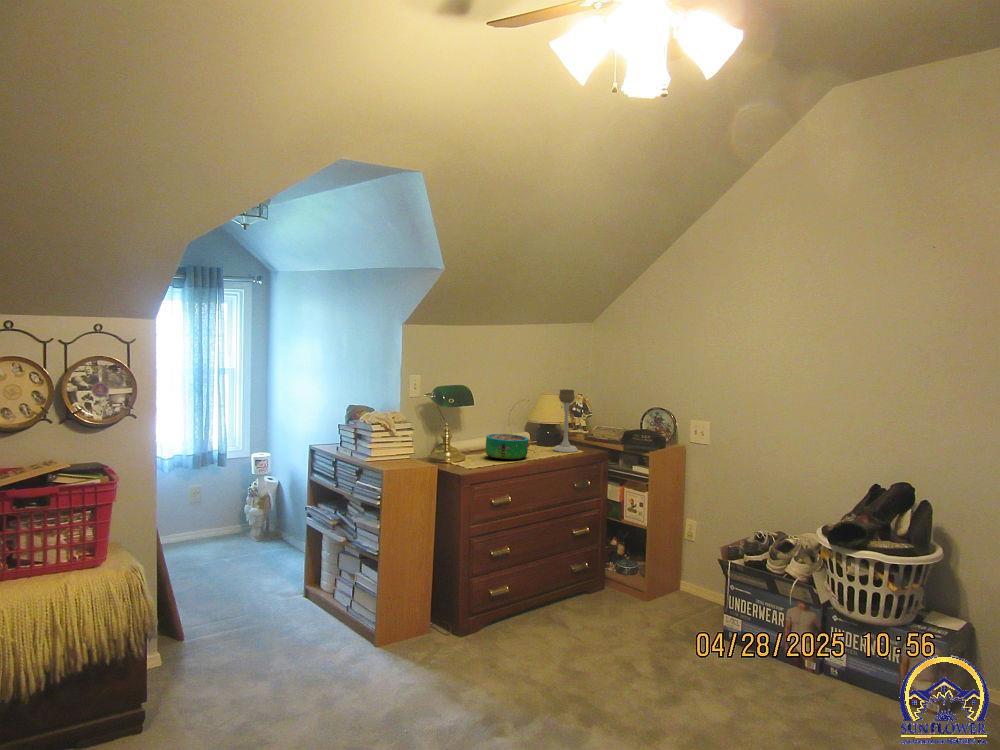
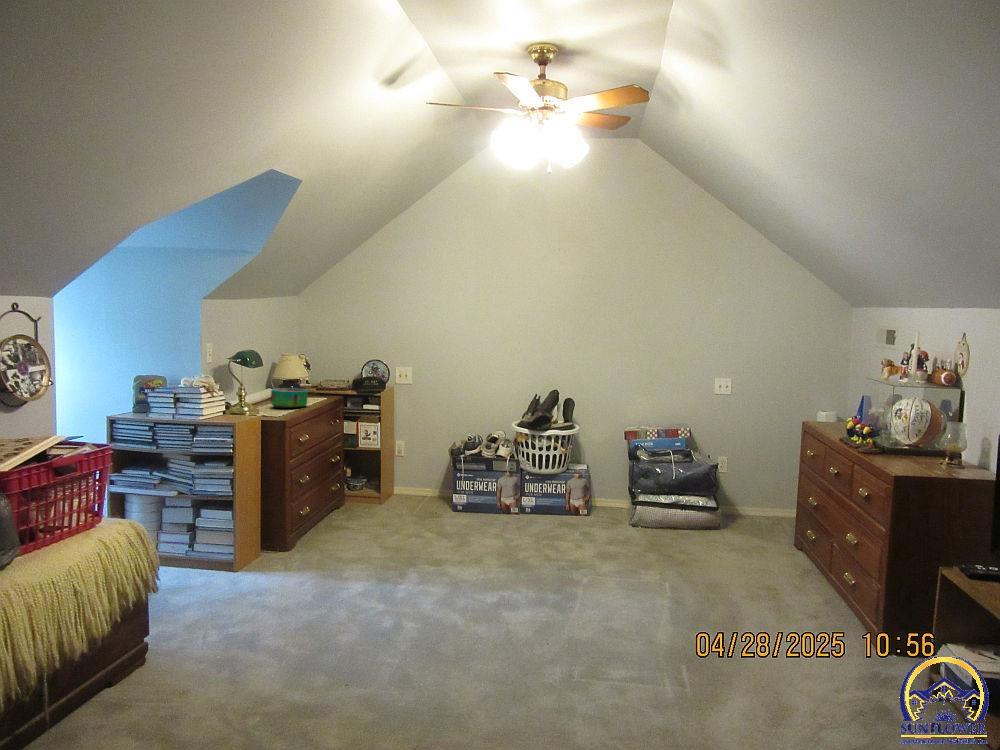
candle holder: present [553,389,578,452] -> none [303,348,324,399]

